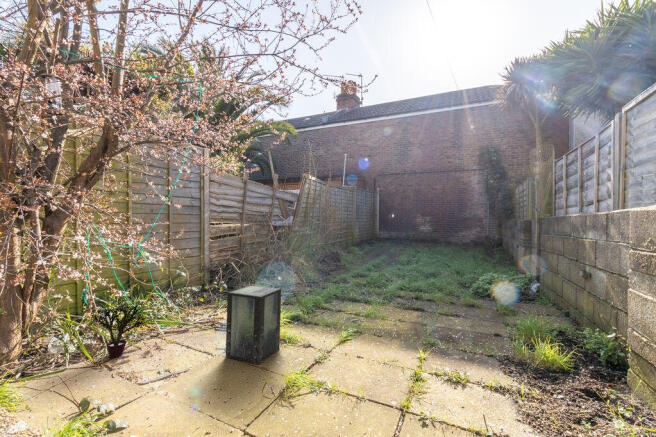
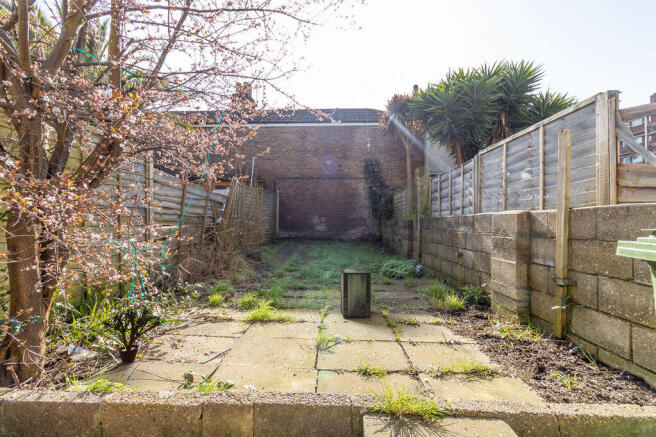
storage box: present [226,285,281,364] -> present [340,269,371,318]

